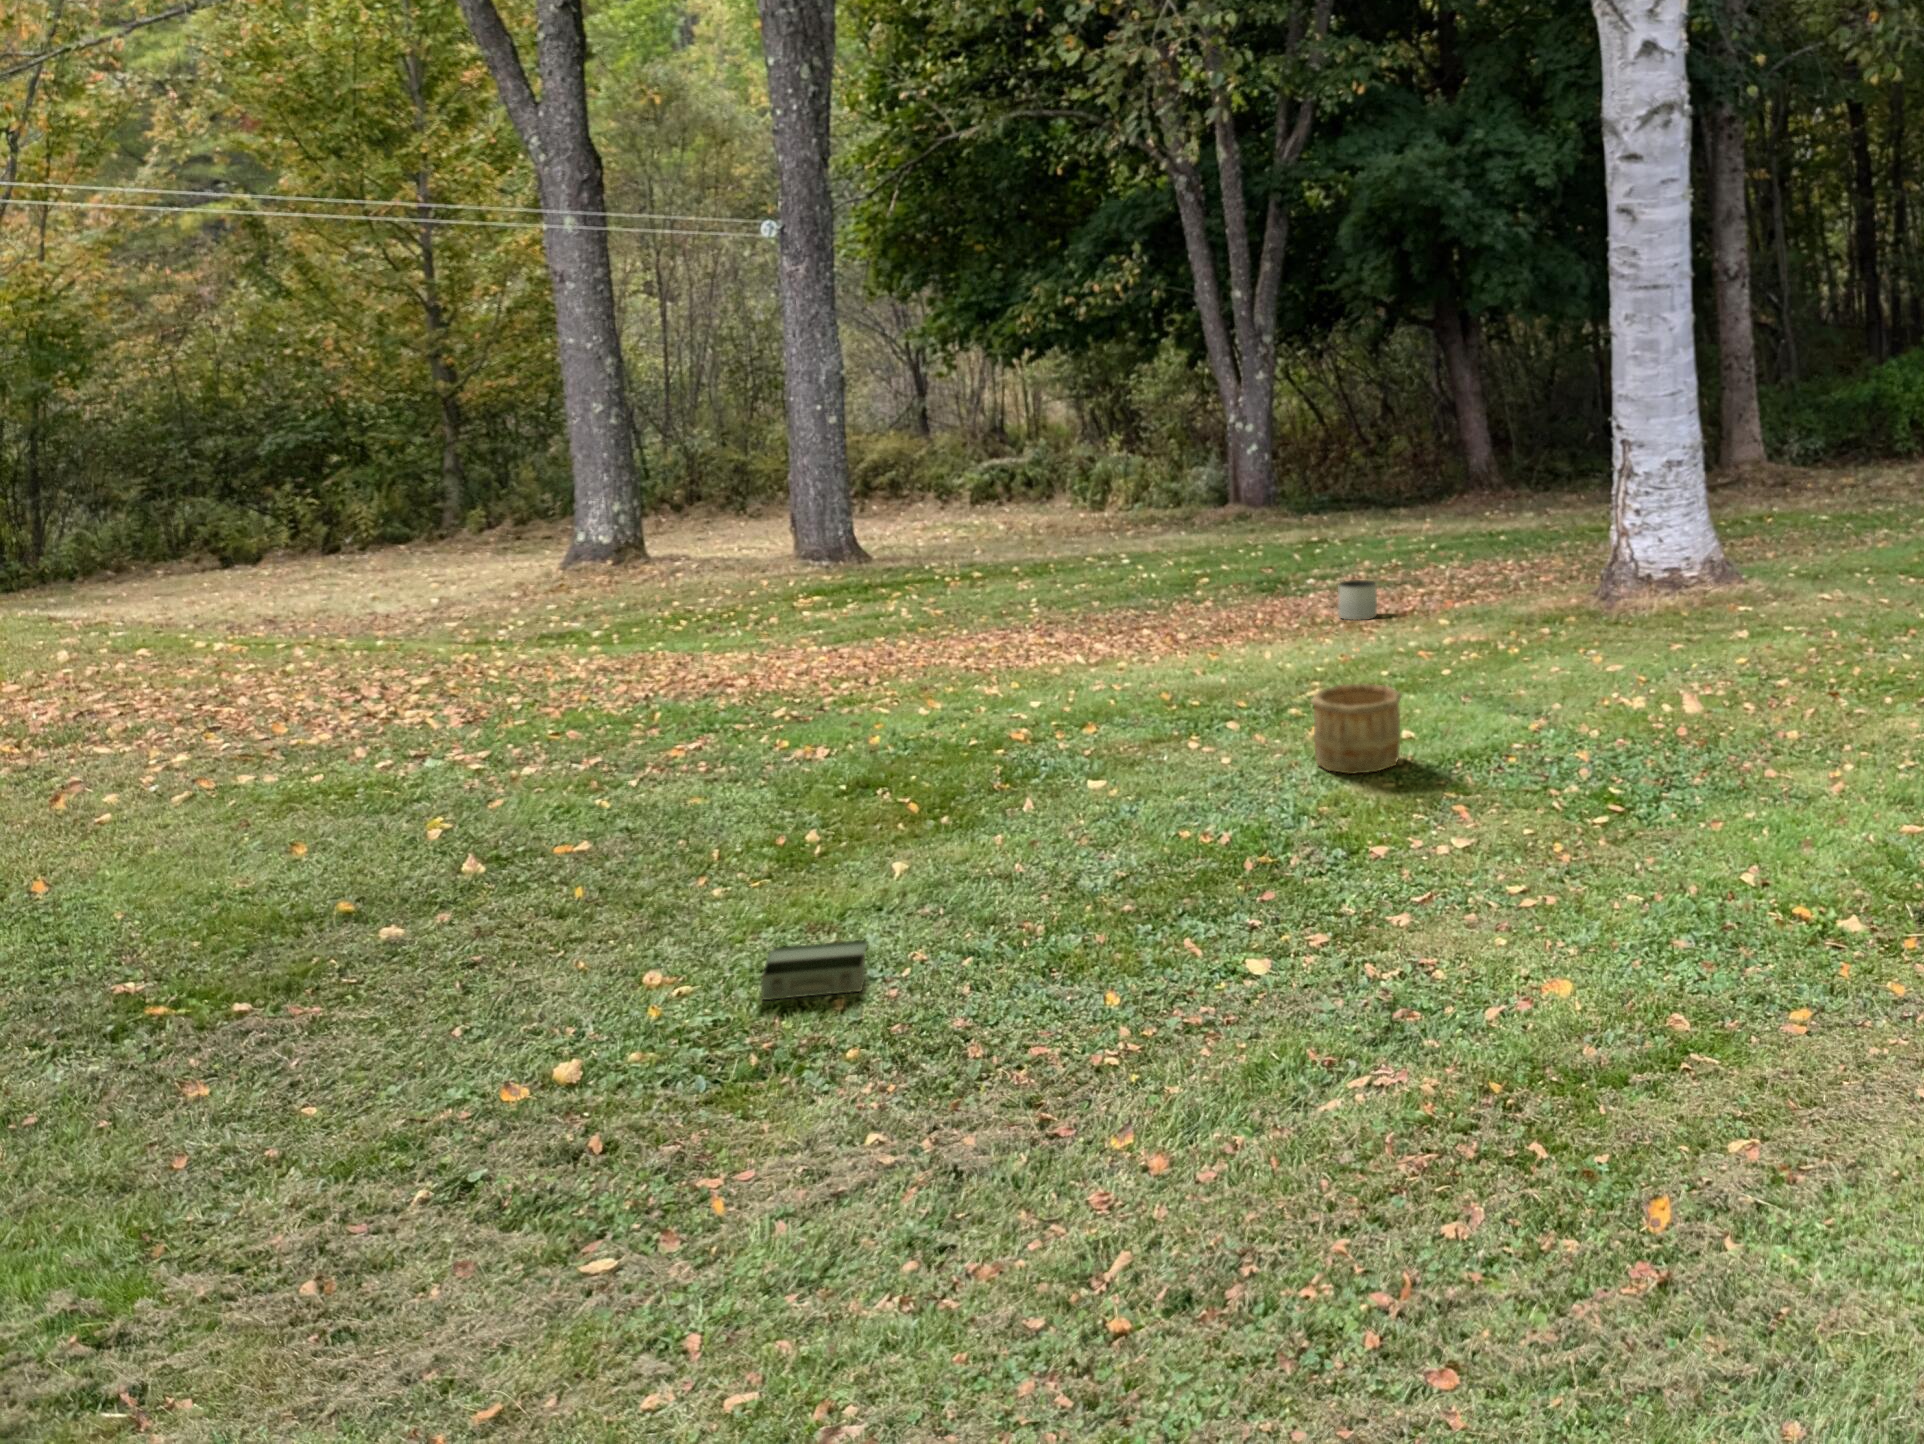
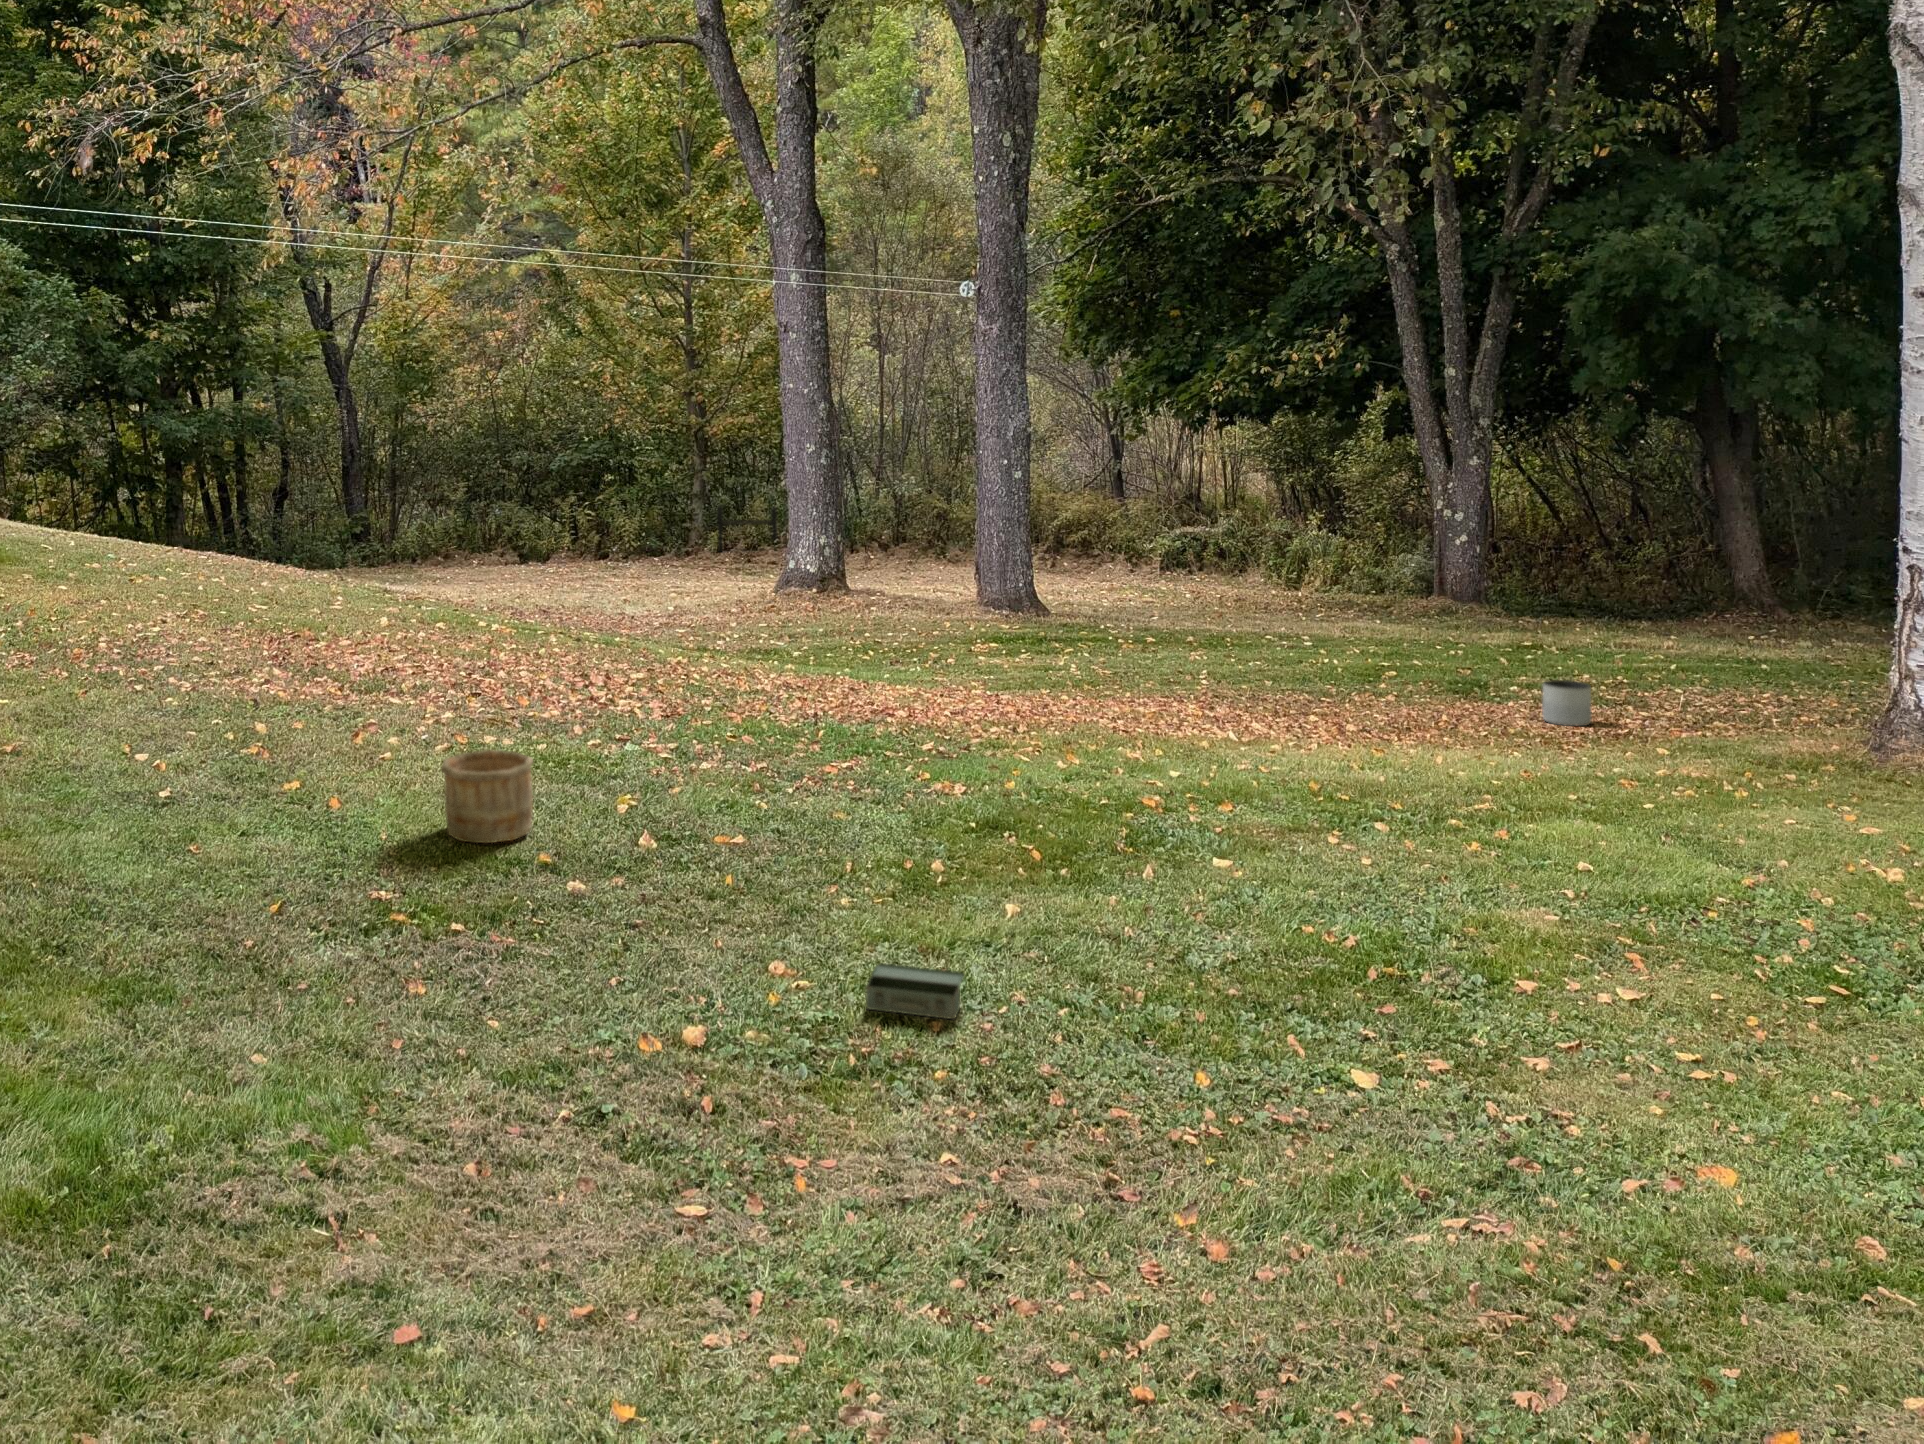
bench: none [476,477,551,532] -> present [717,506,778,552]
wooden bucket: present [1311,683,1401,774] -> present [441,749,533,843]

